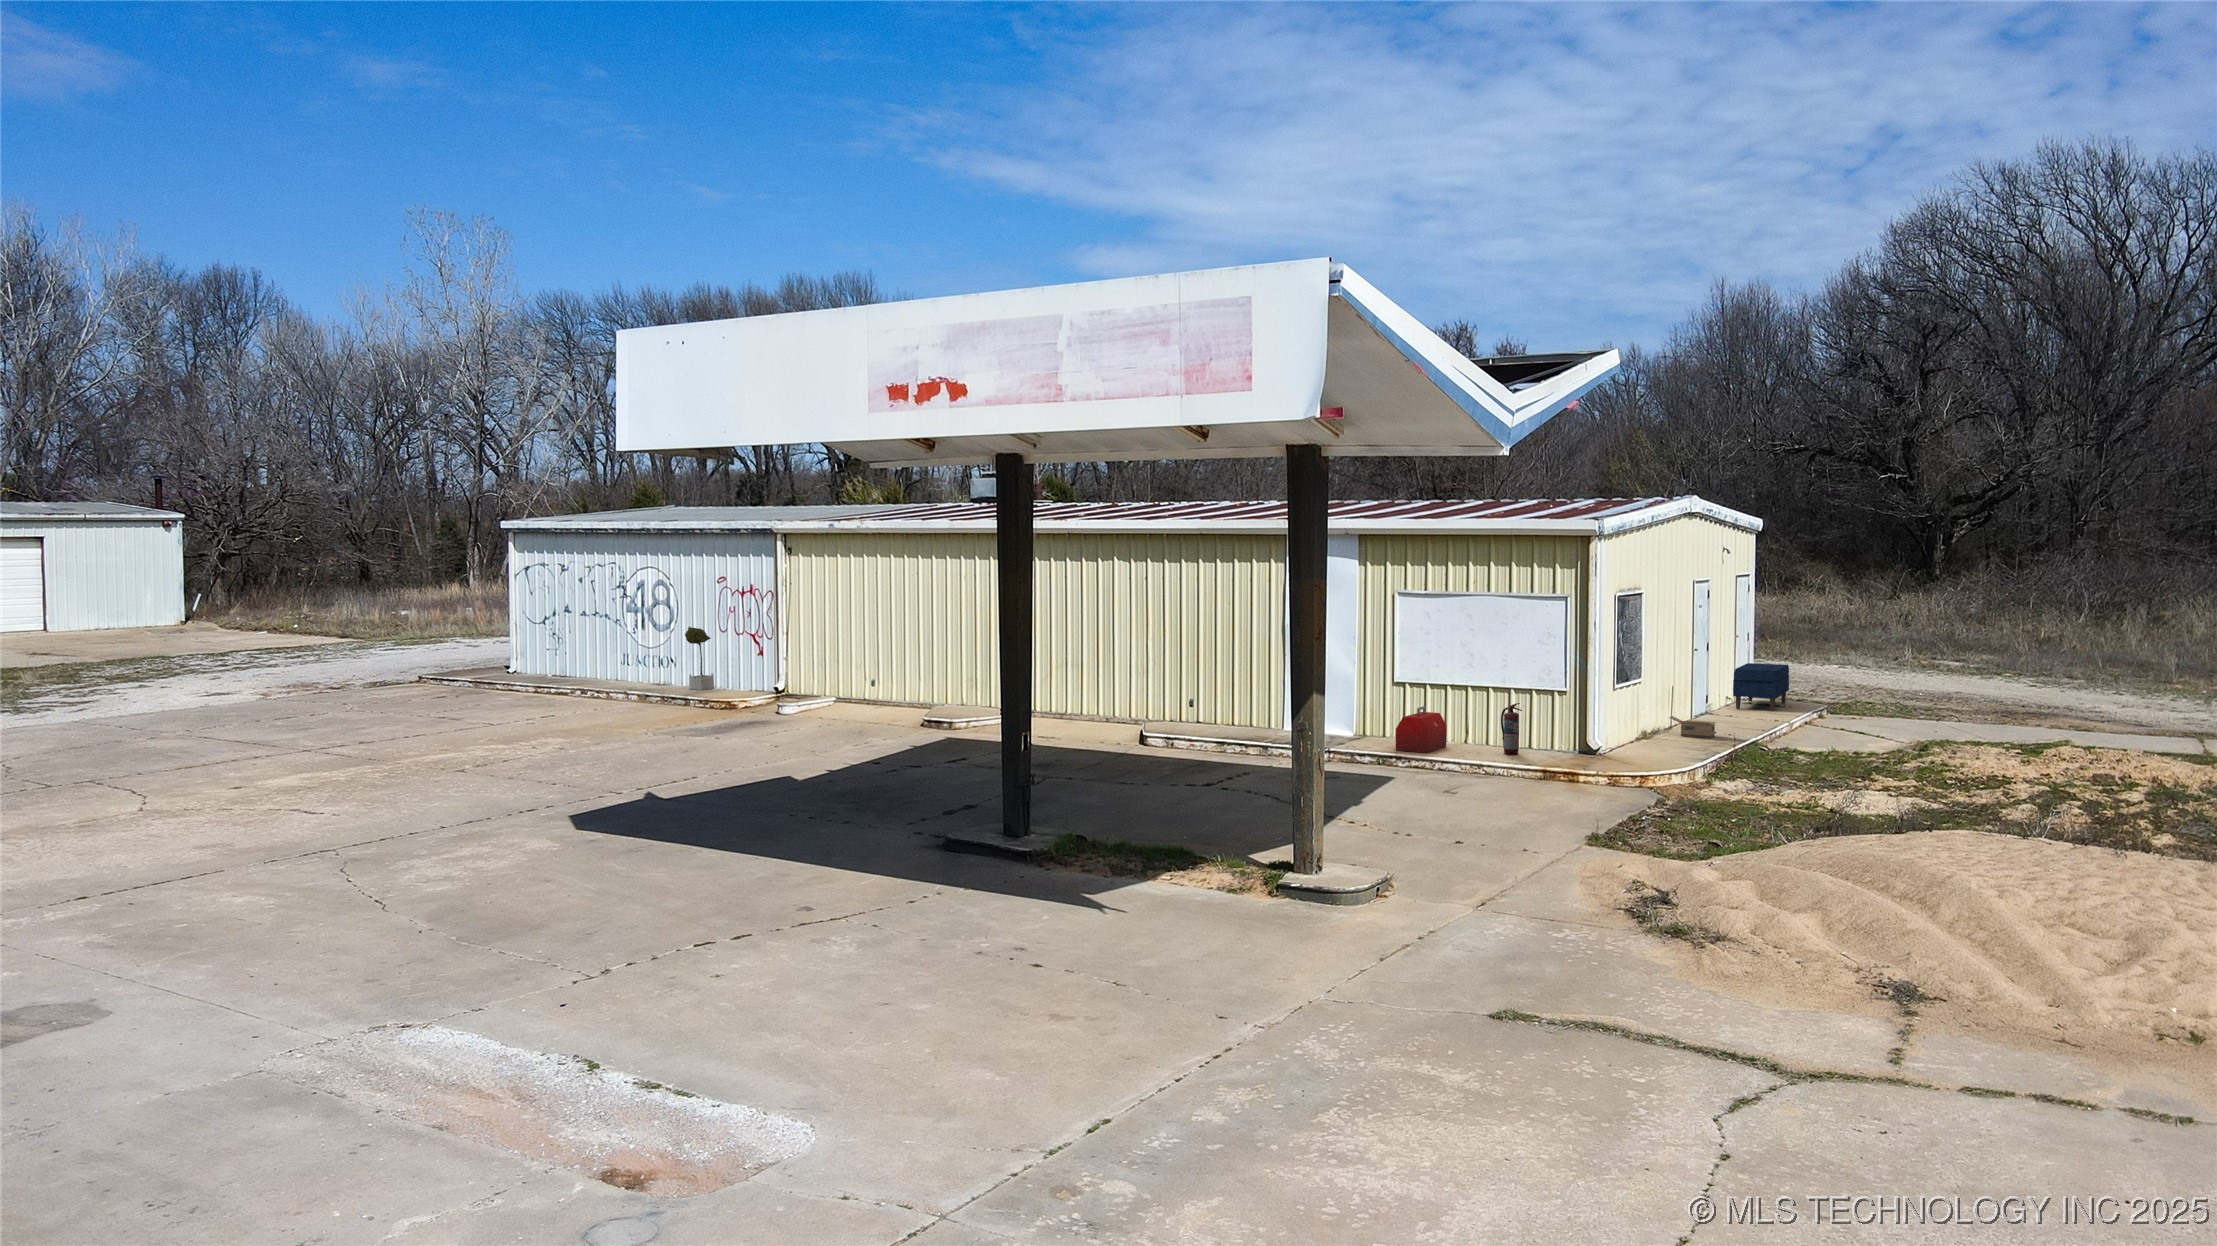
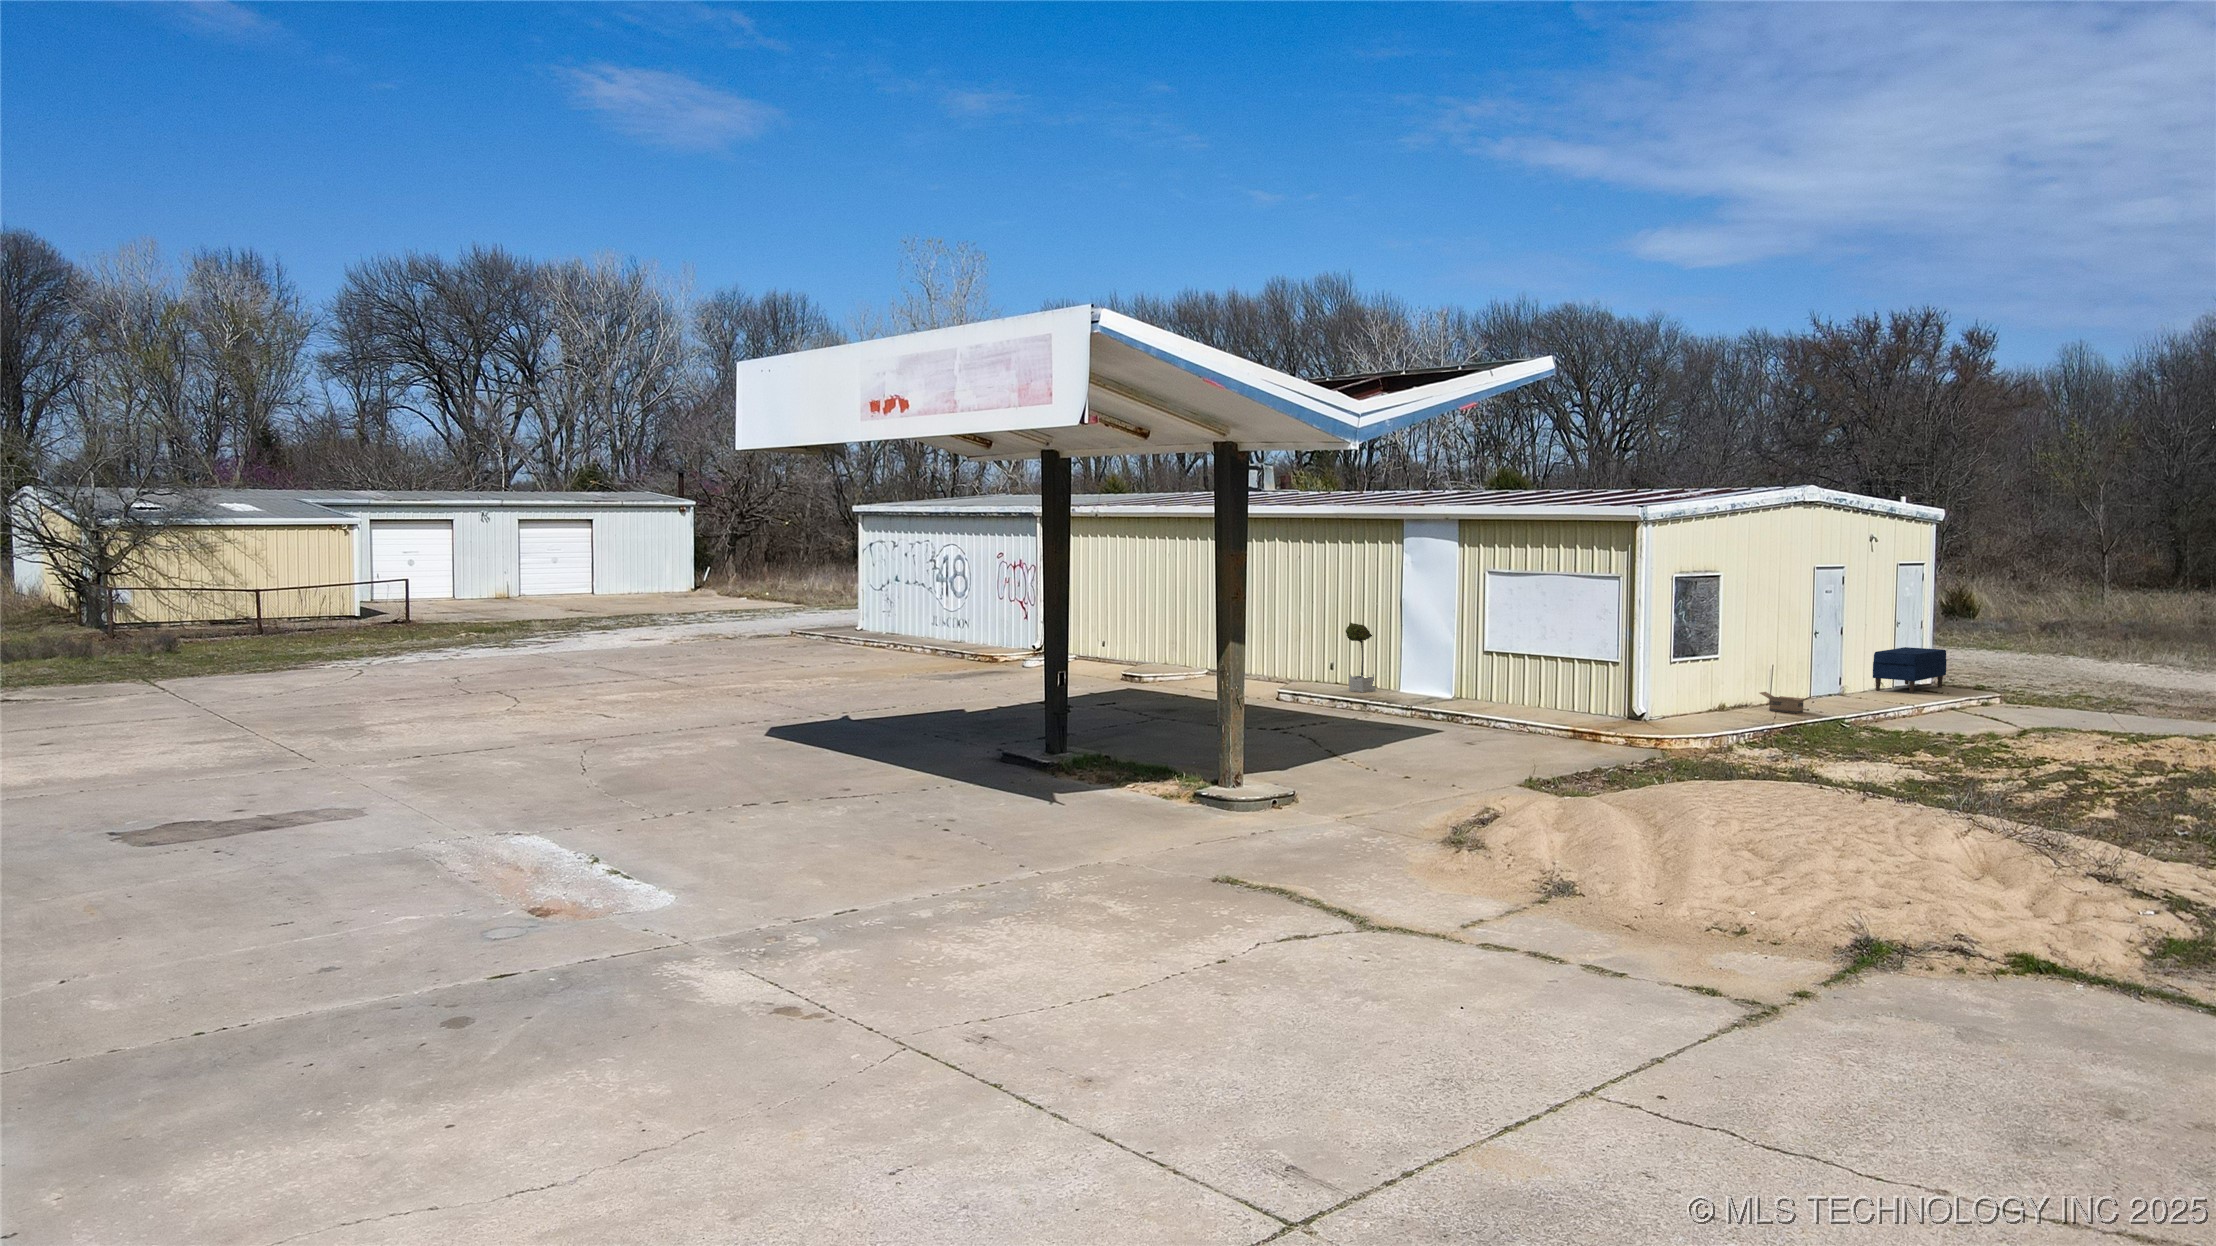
potted tree: present [685,627,714,690] -> present [1346,622,1376,692]
fire extinguisher: present [1501,703,1522,755] -> none [1565,672,1581,719]
toolbox: present [1396,706,1447,753] -> none [1471,673,1524,714]

